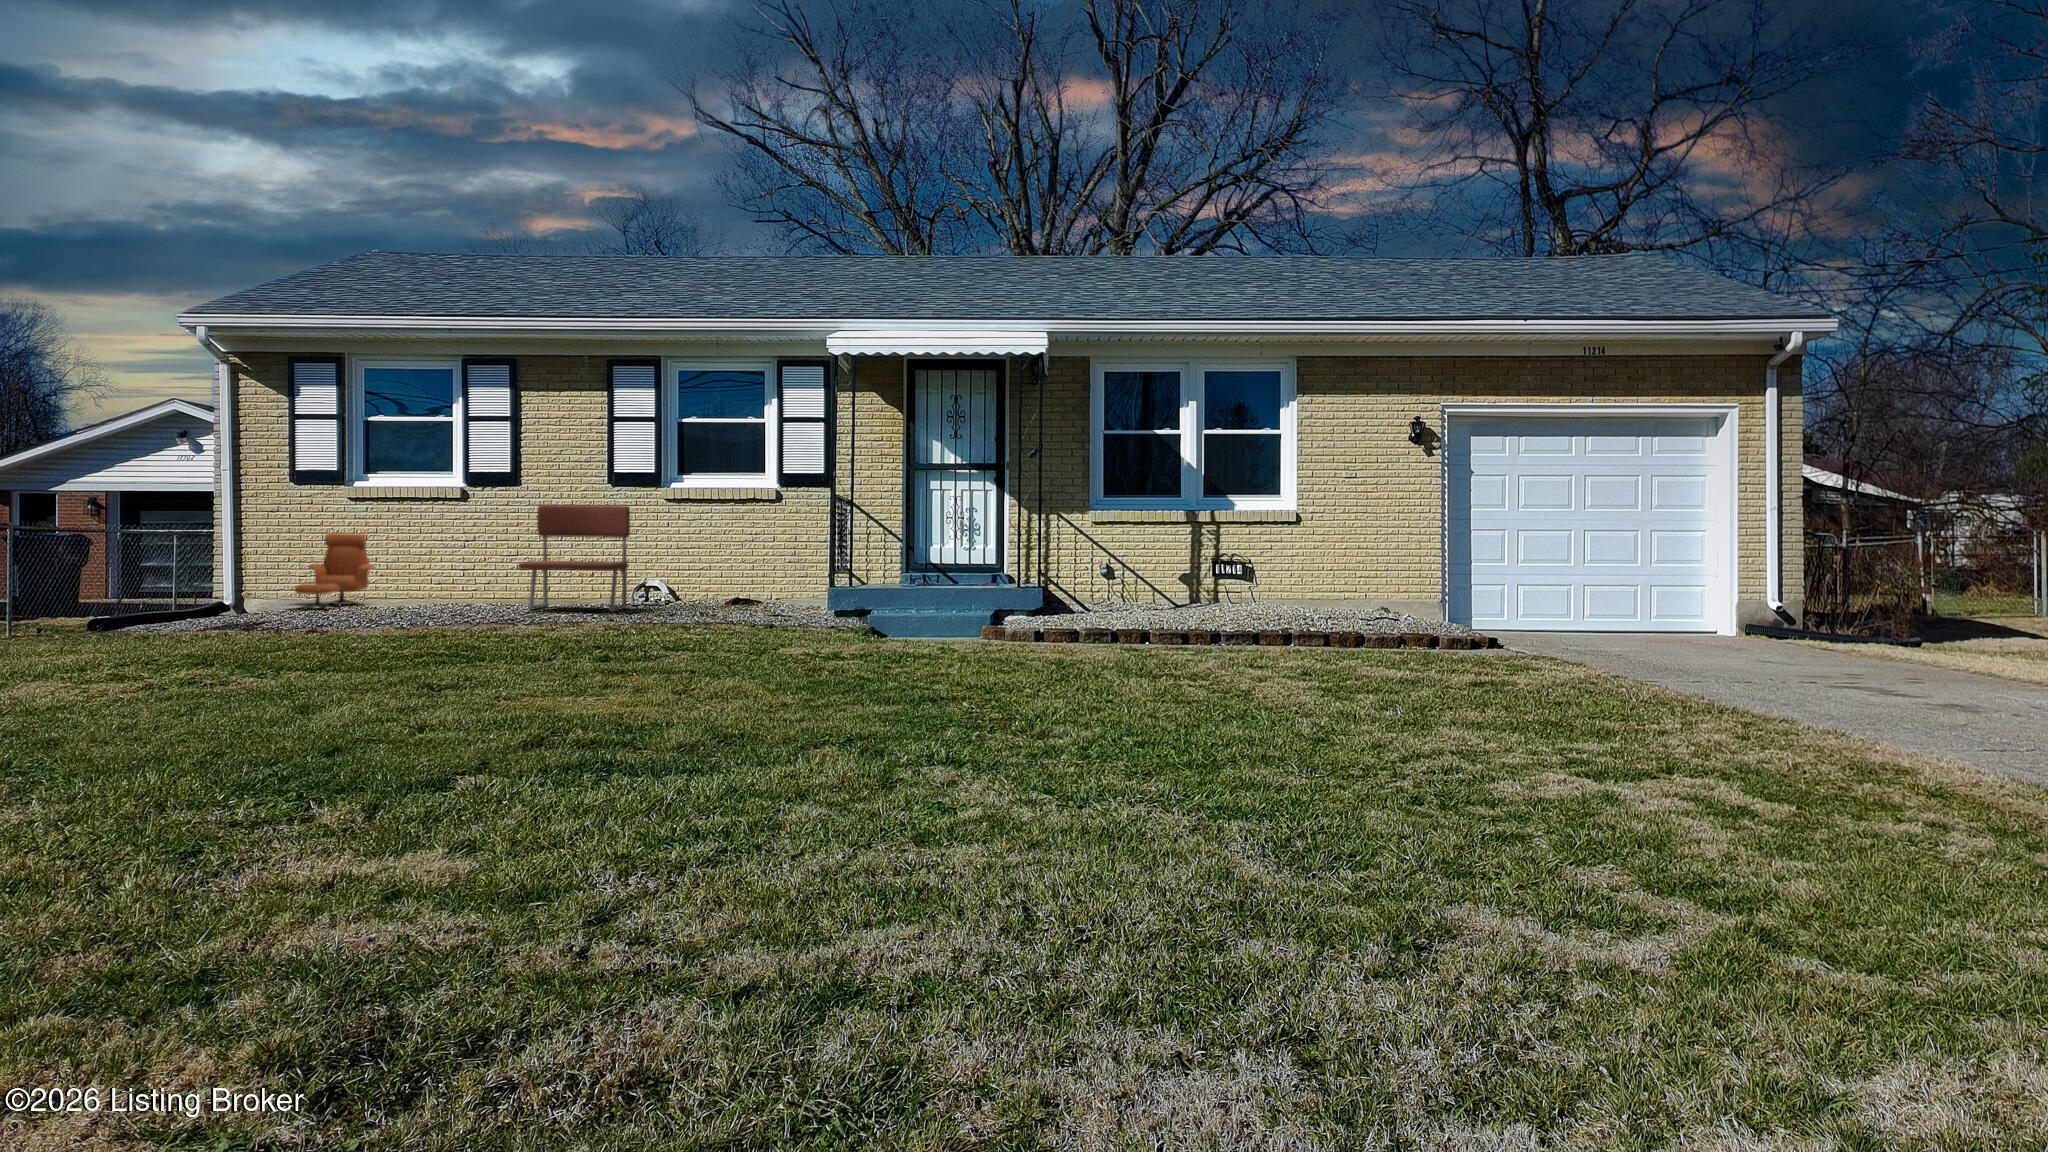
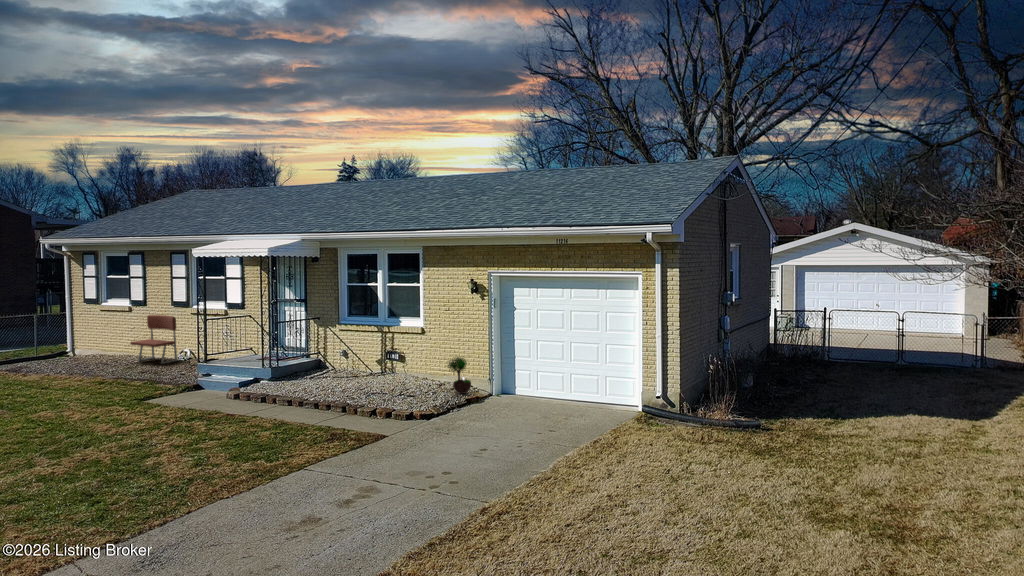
lounge chair: present [295,533,374,611] -> none [66,325,104,359]
potted tree: none [1382,548,1427,625] -> present [448,357,471,394]

